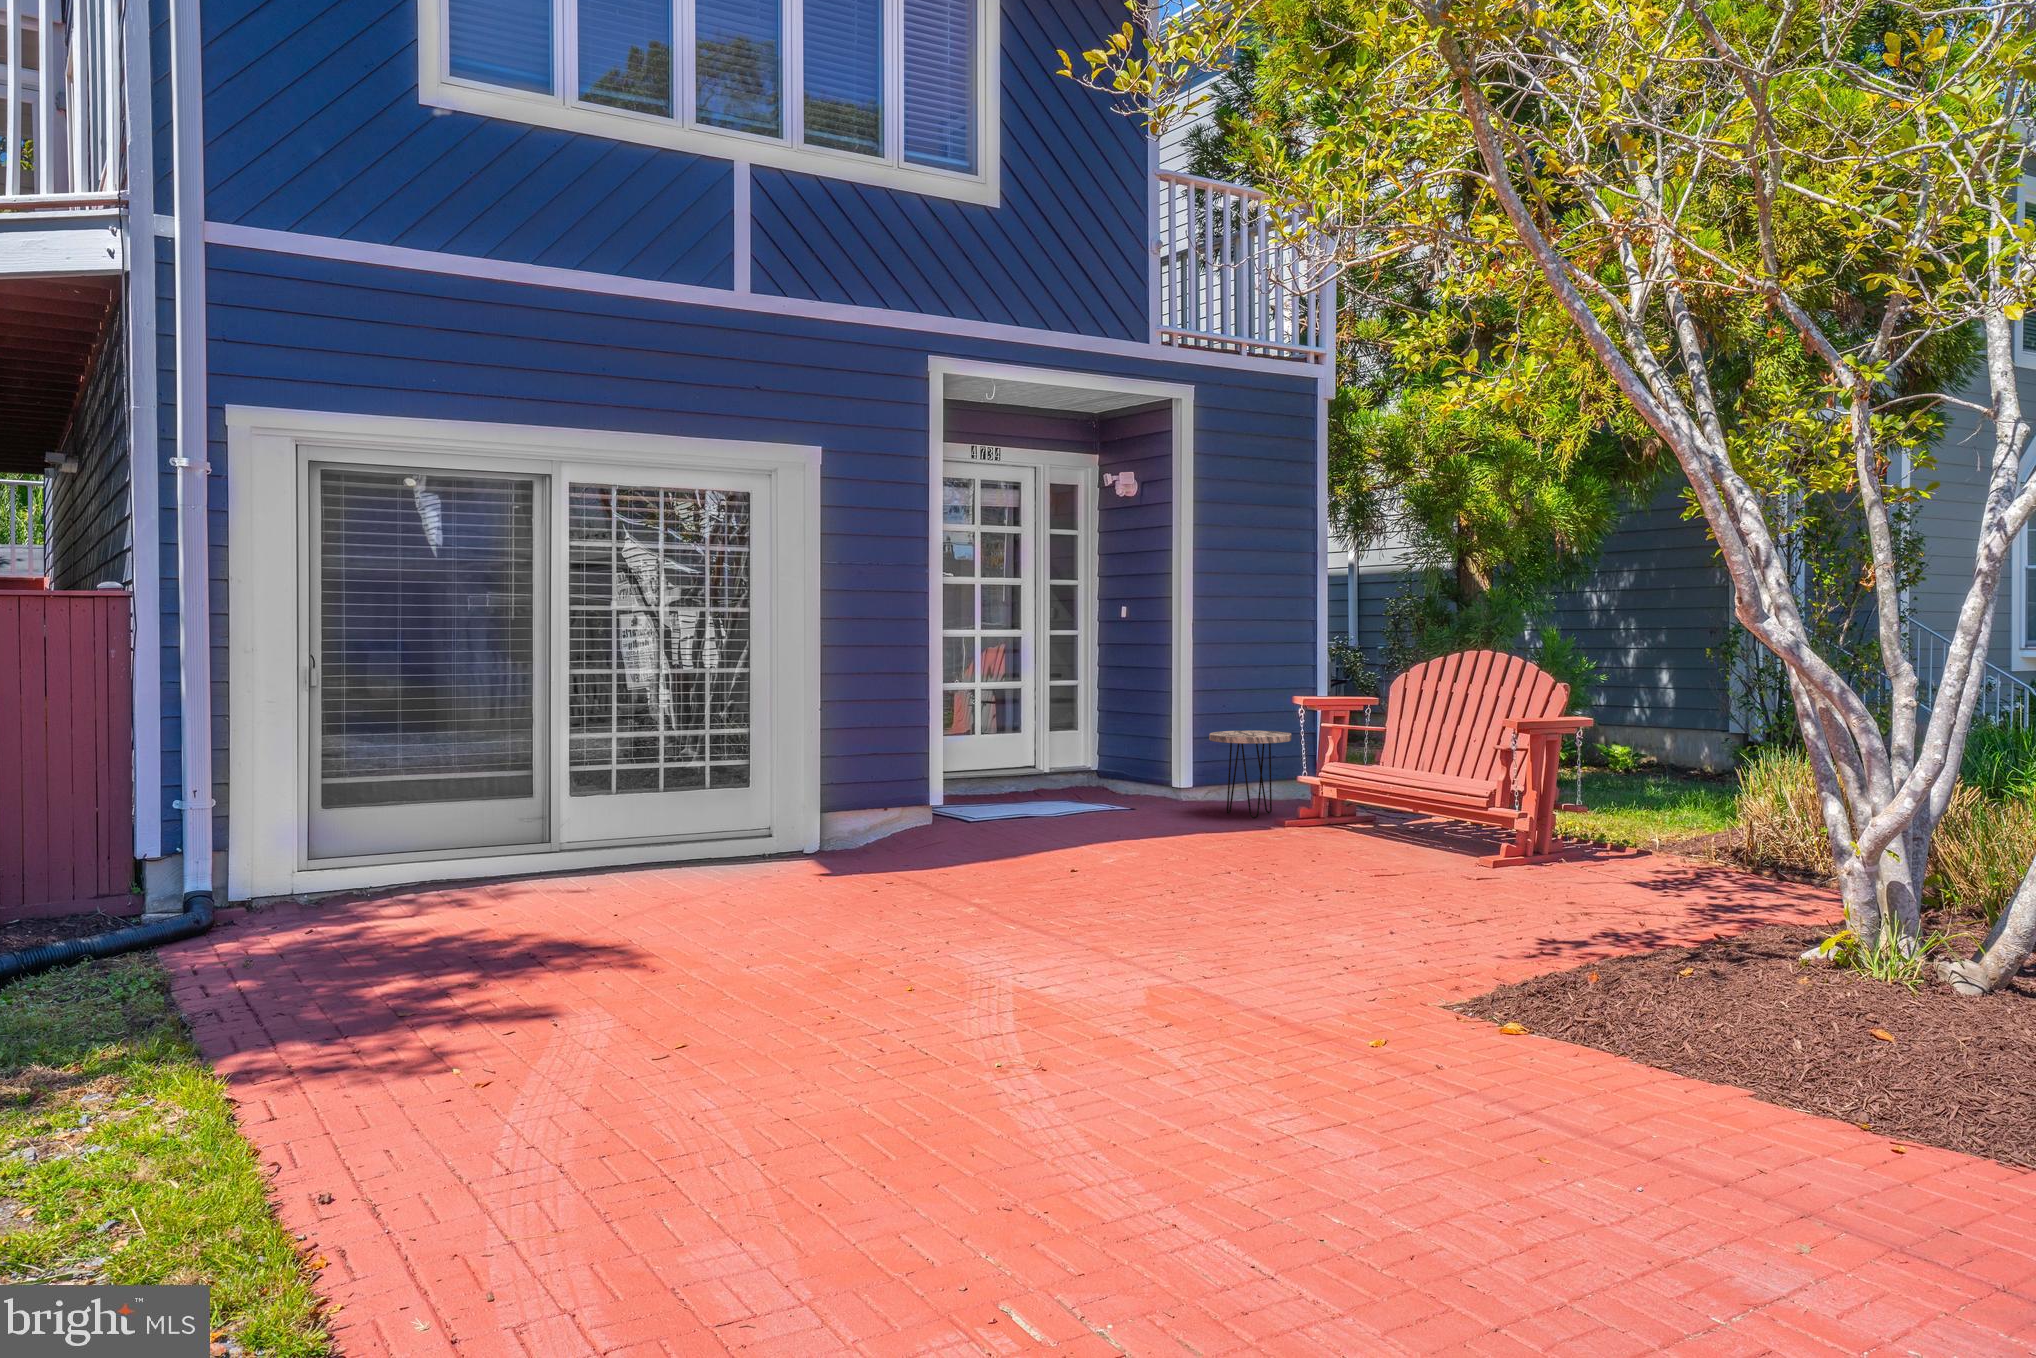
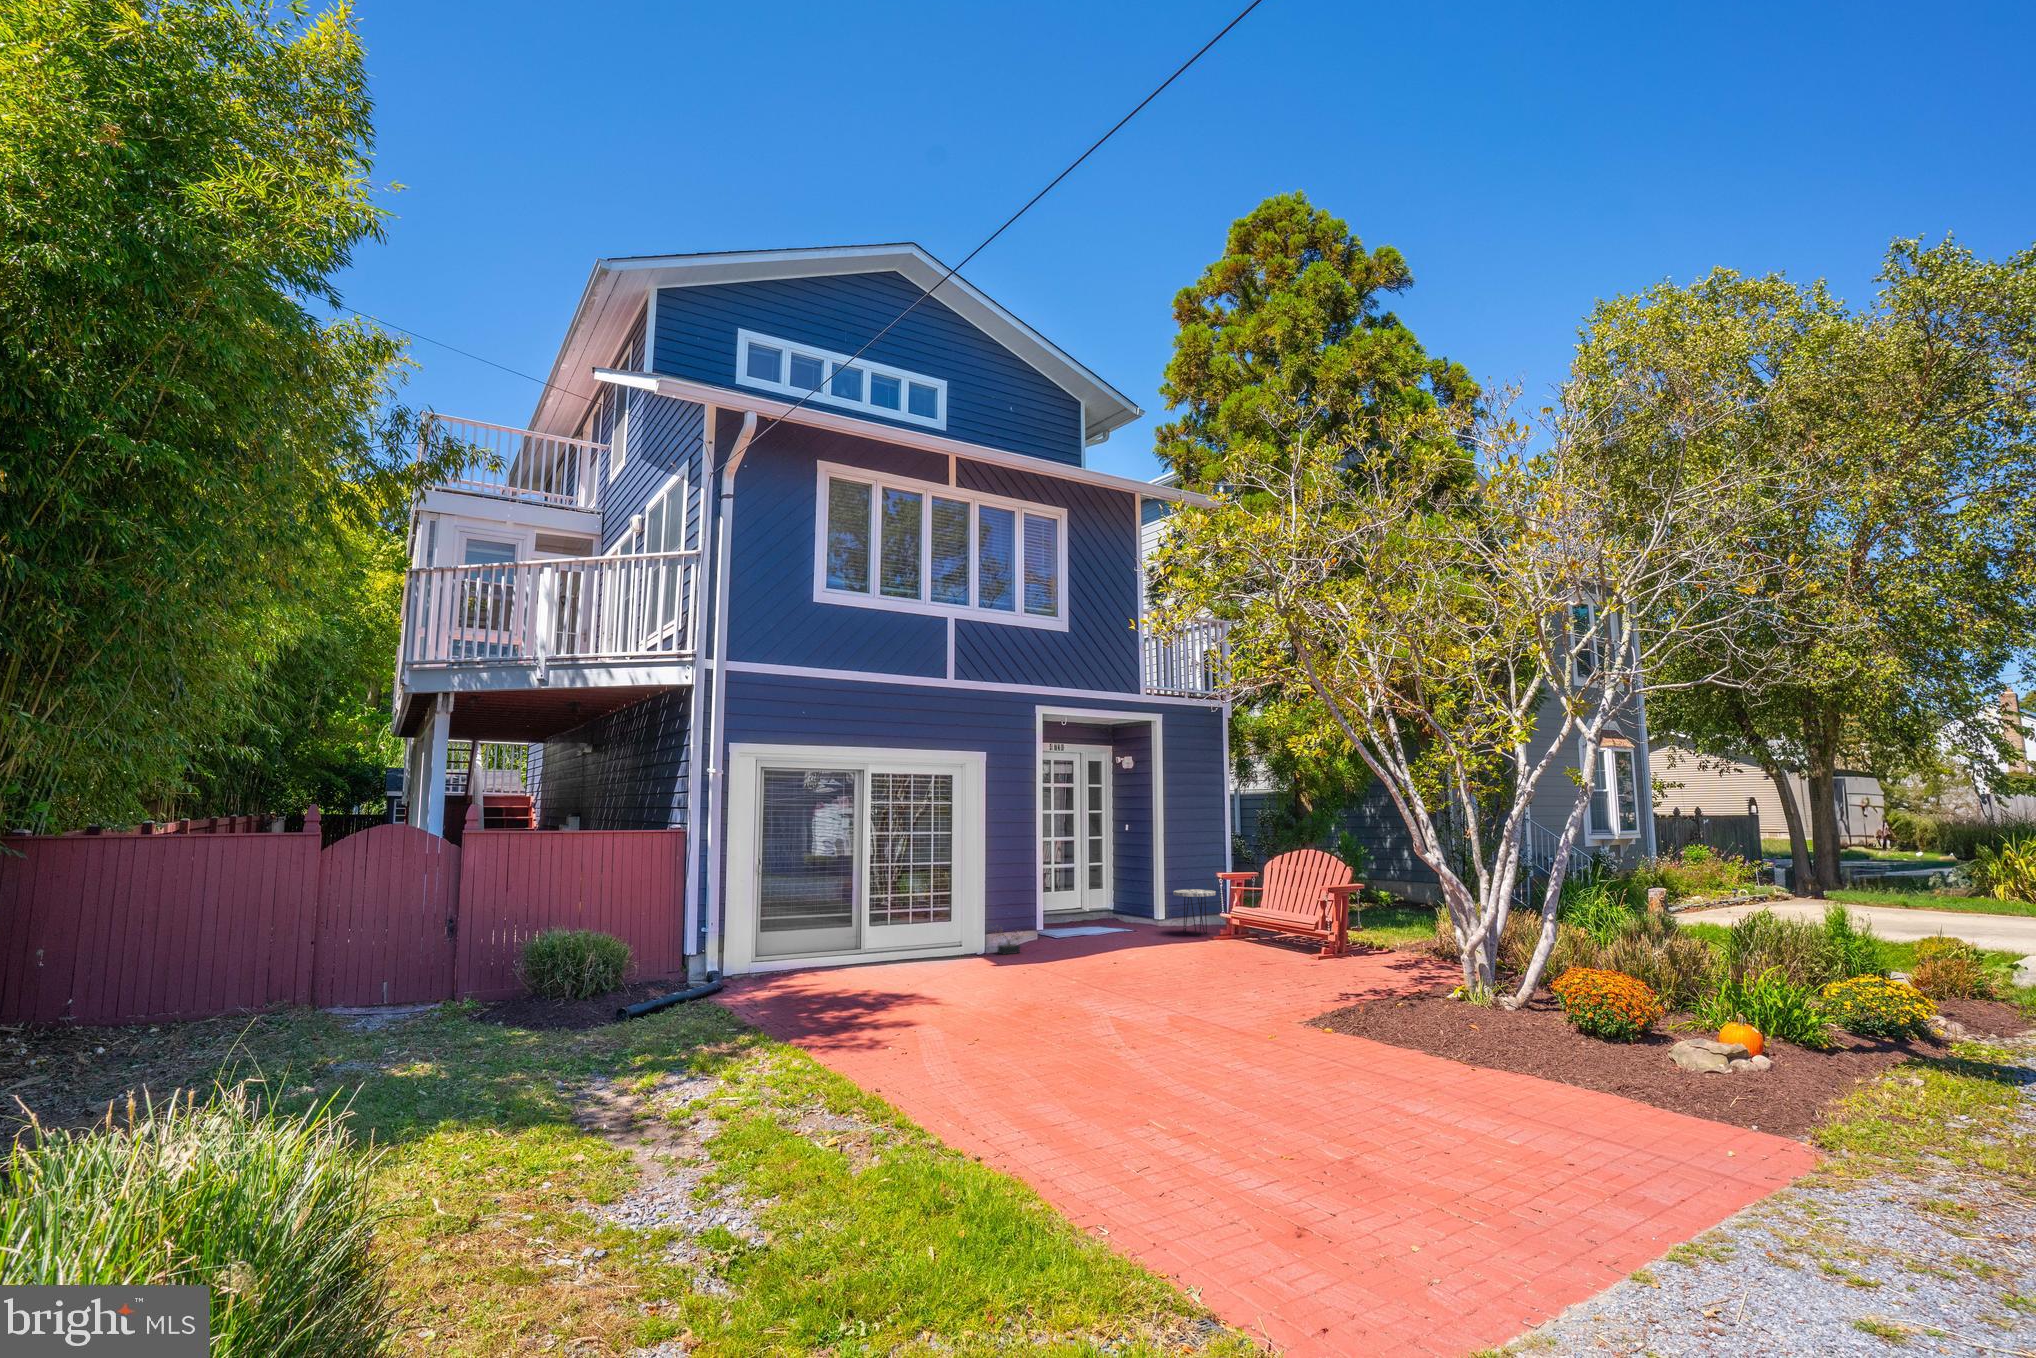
decorative plant: none [833,797,899,854] -> present [995,929,1022,954]

